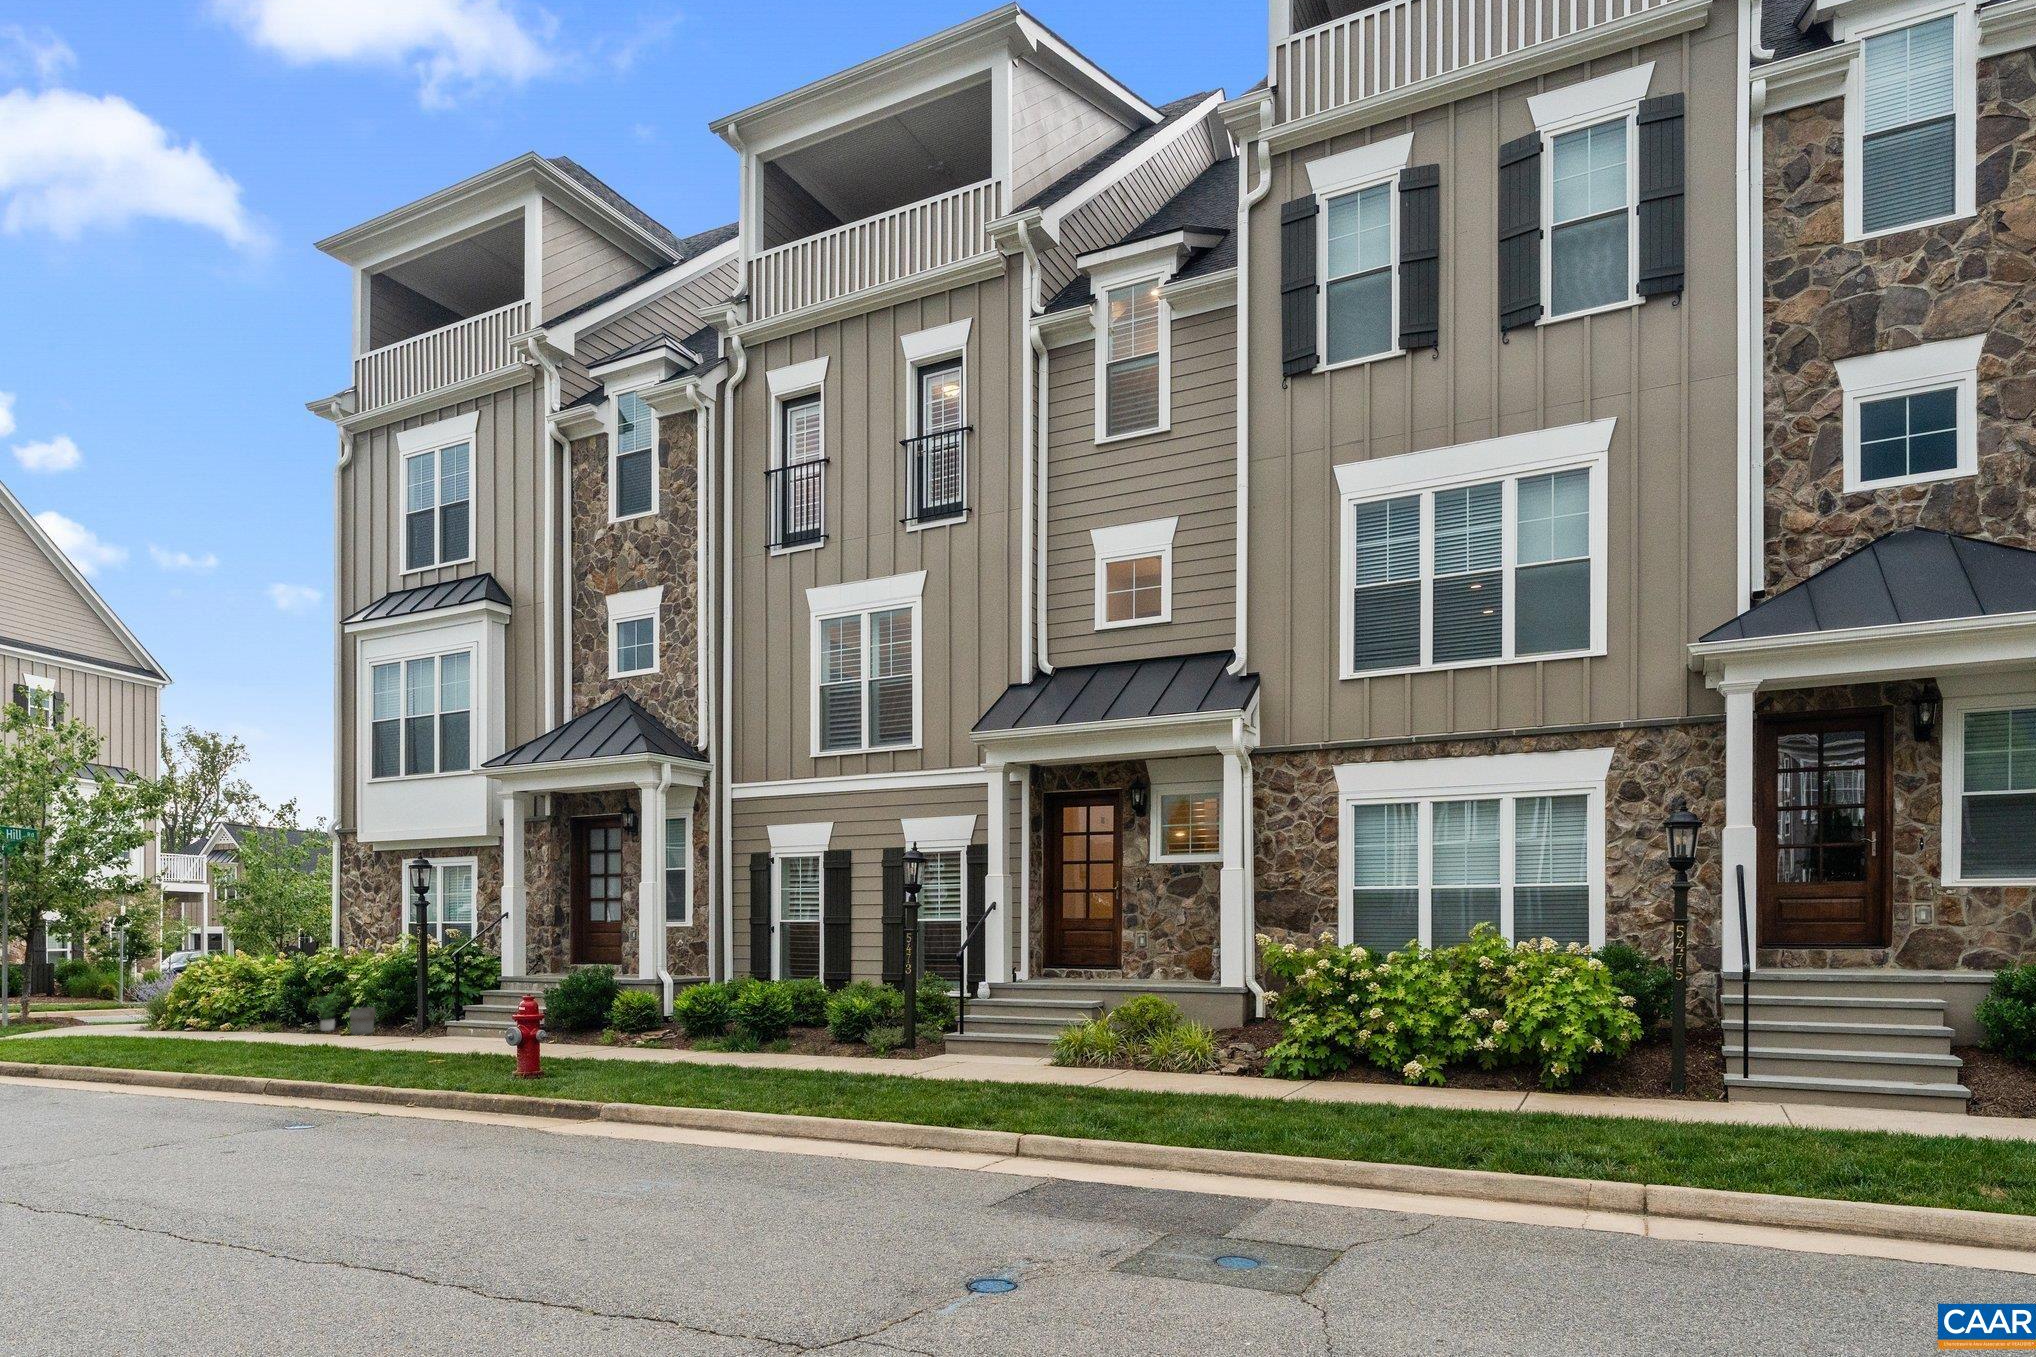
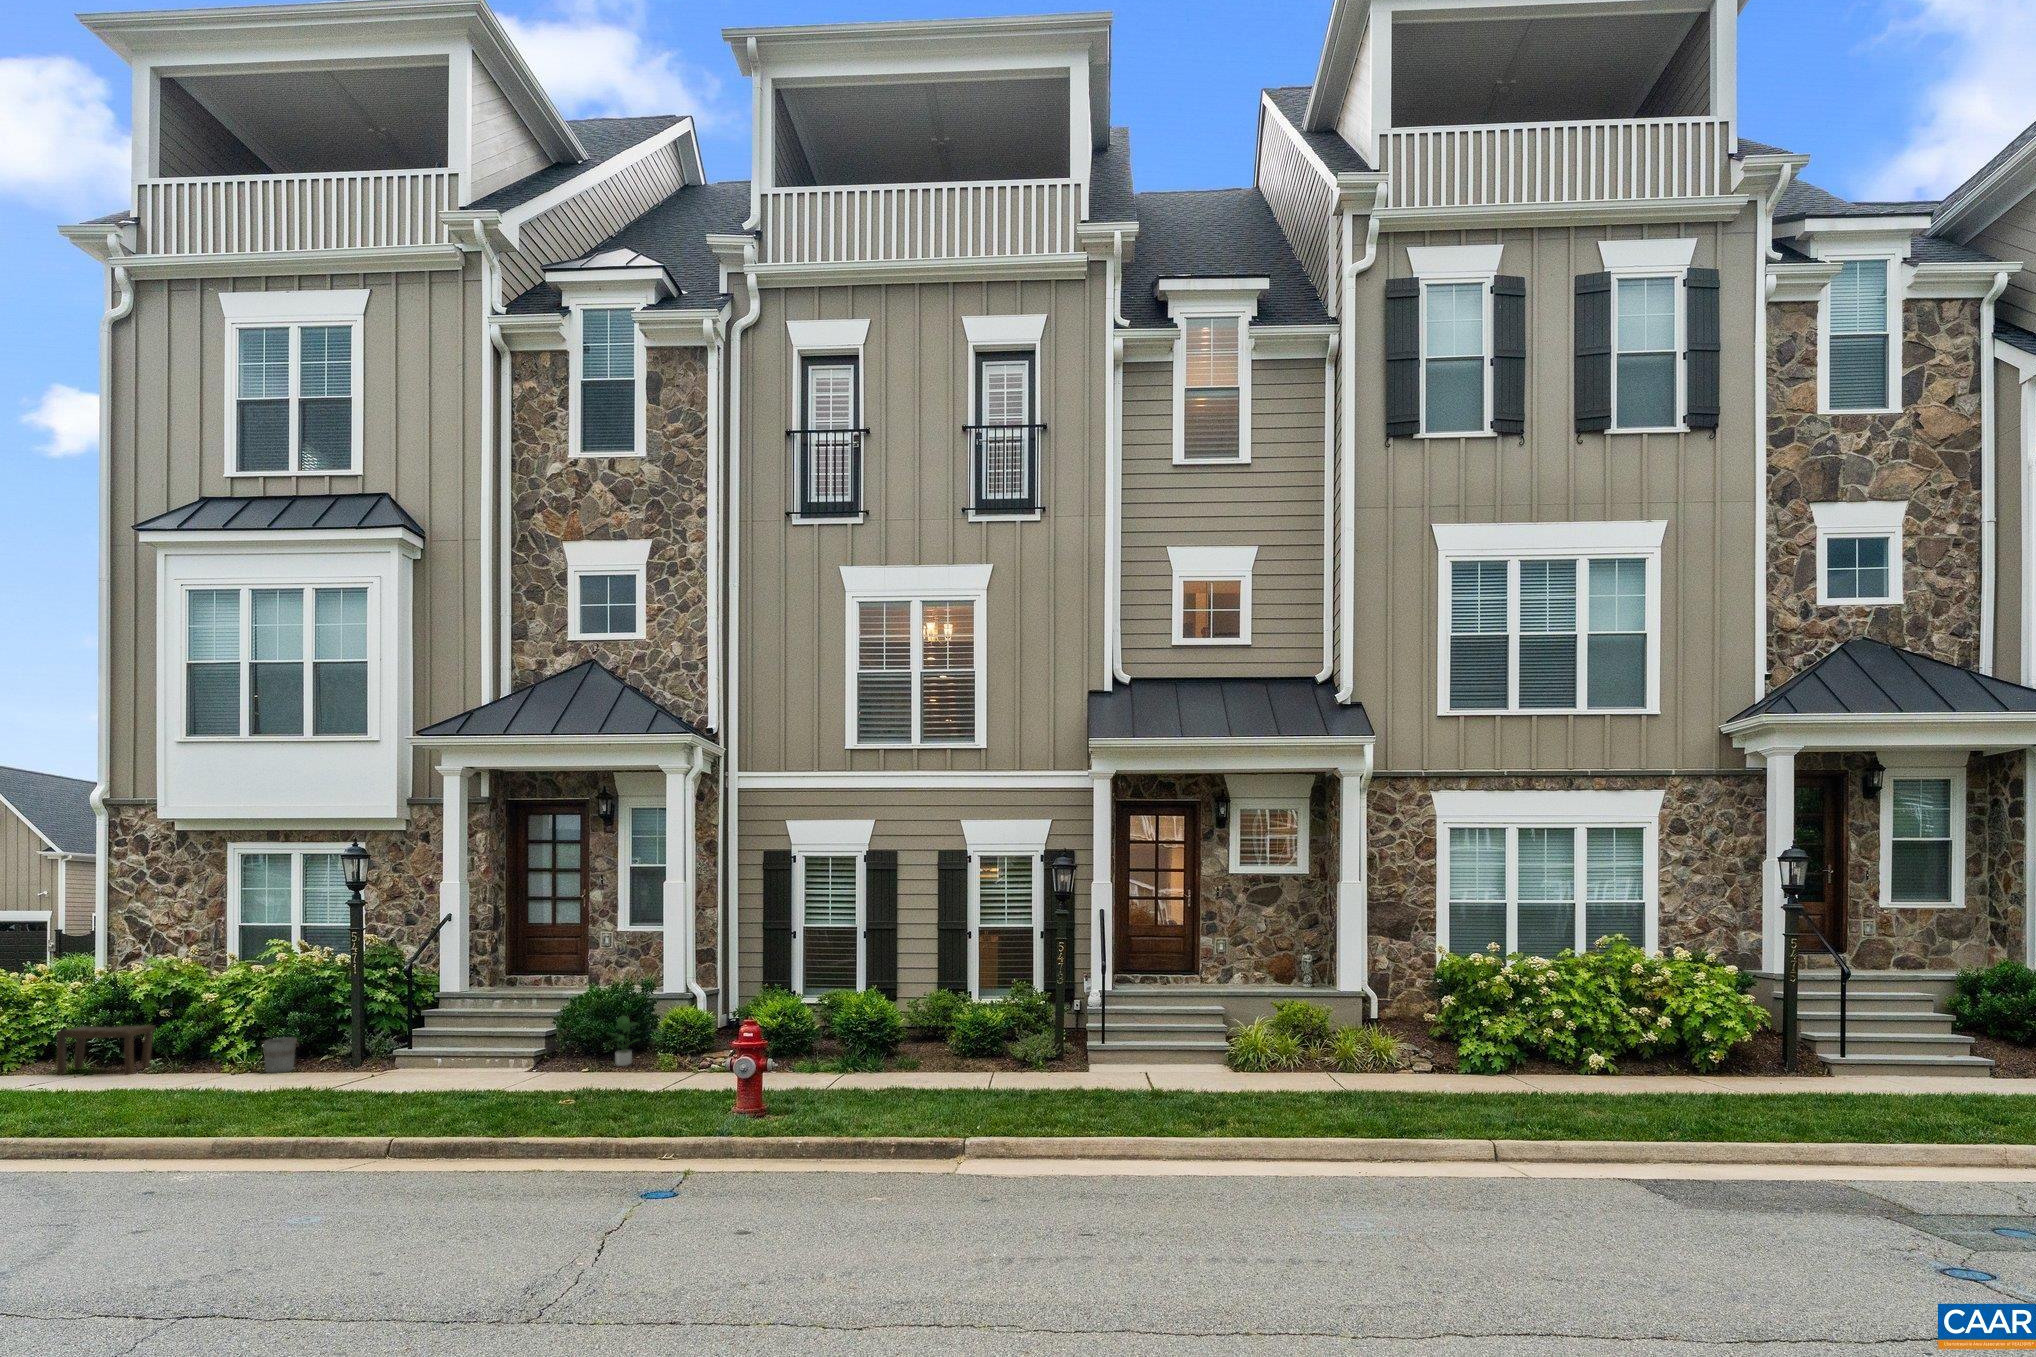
potted plant: present [315,992,339,1031] -> present [610,1016,638,1066]
bench: none [238,995,300,1033] -> present [56,1025,155,1075]

